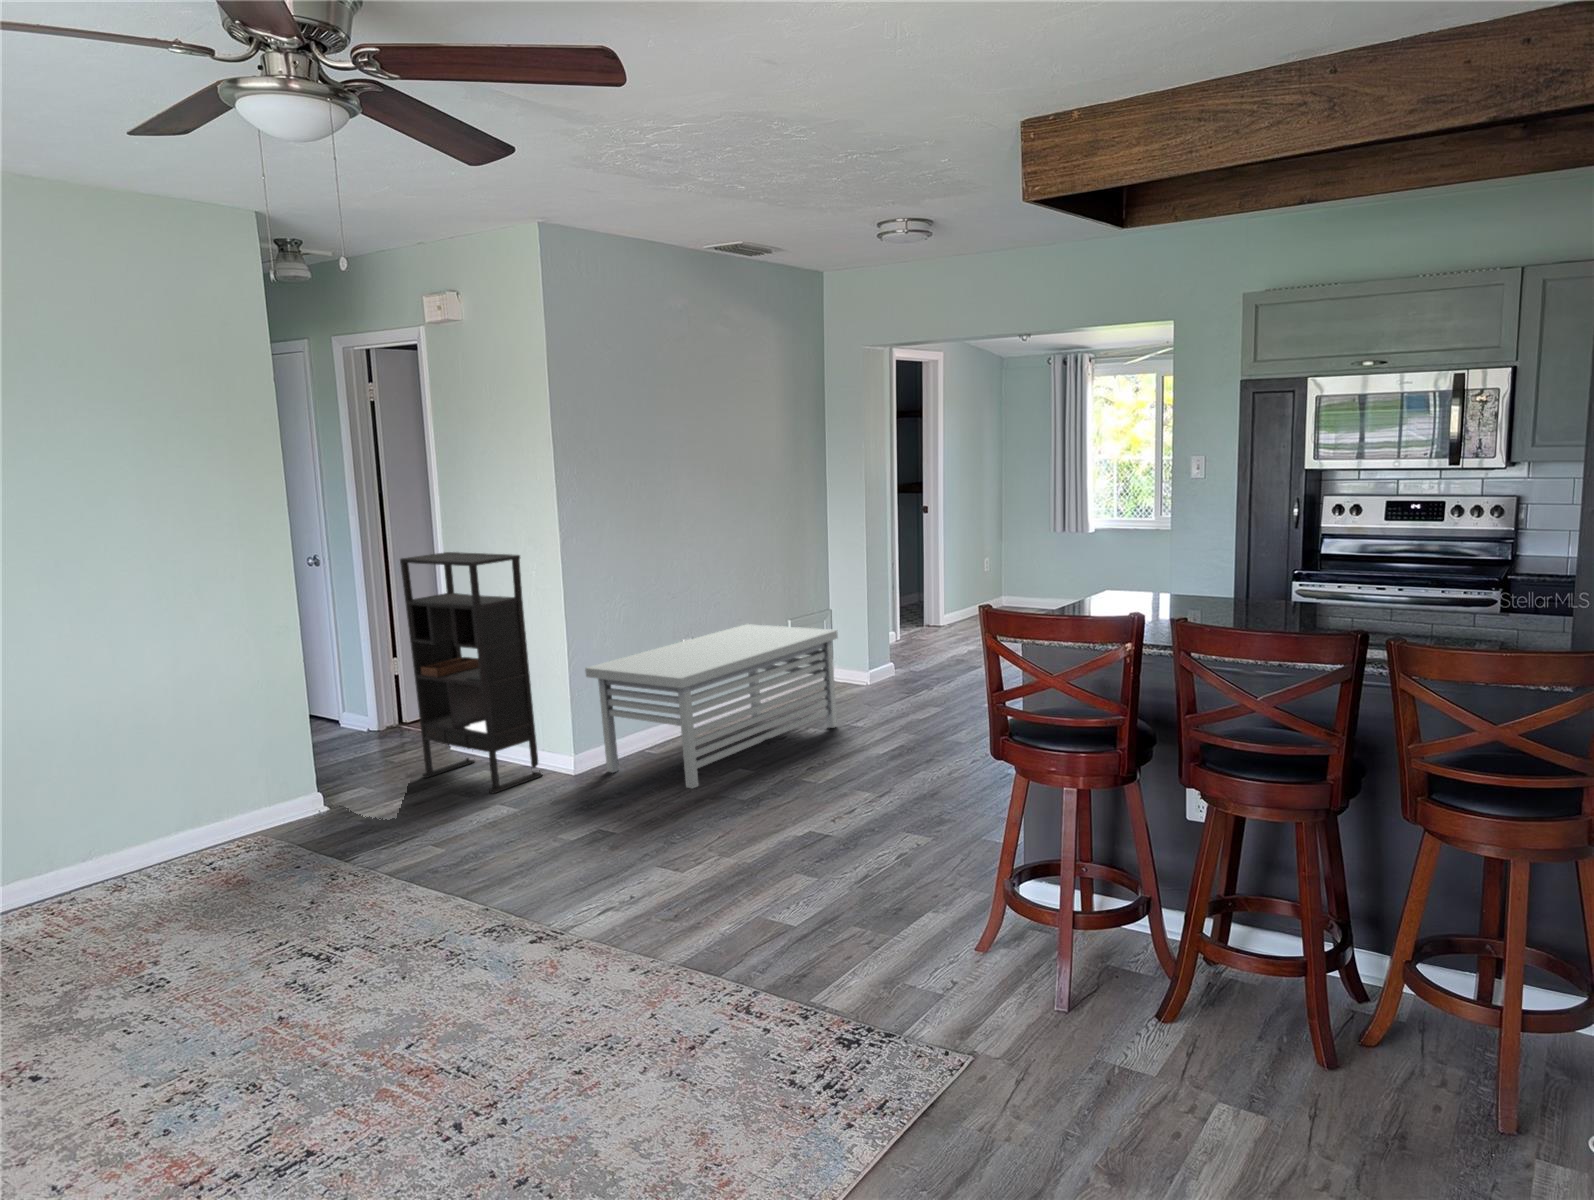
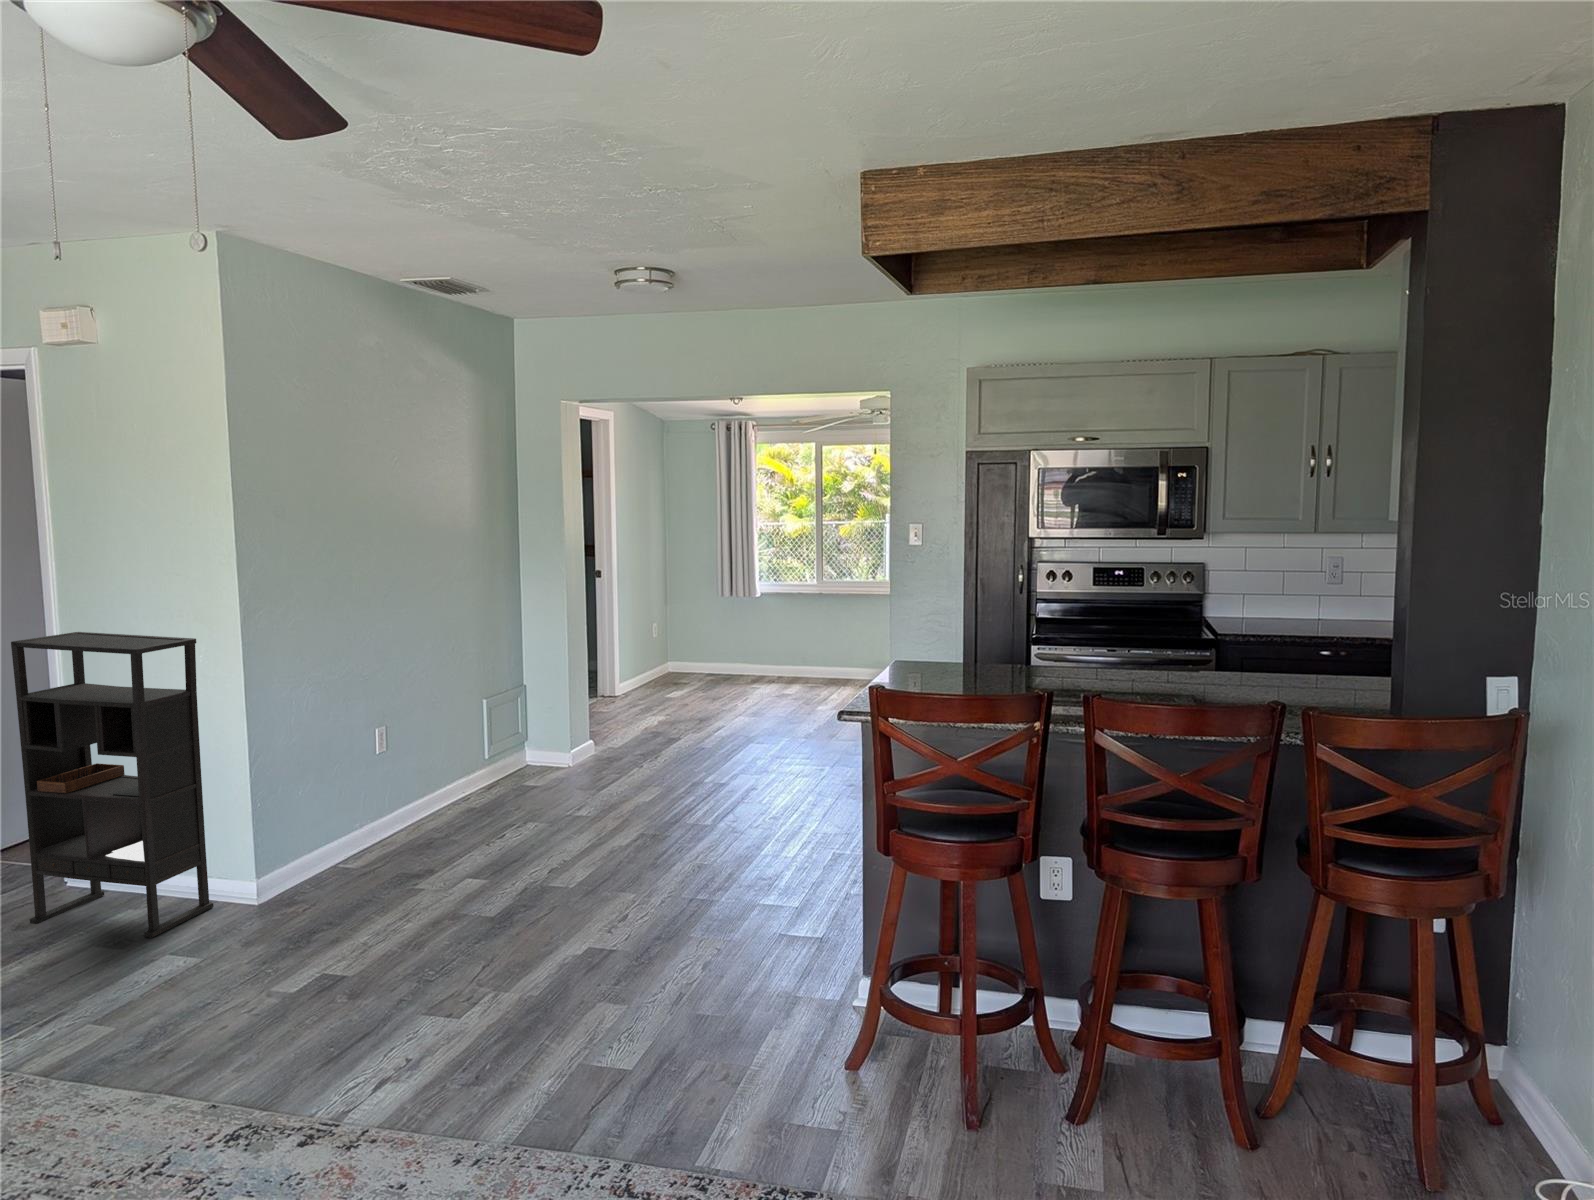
storage bench: present [585,624,838,788] -> none [278,710,560,907]

